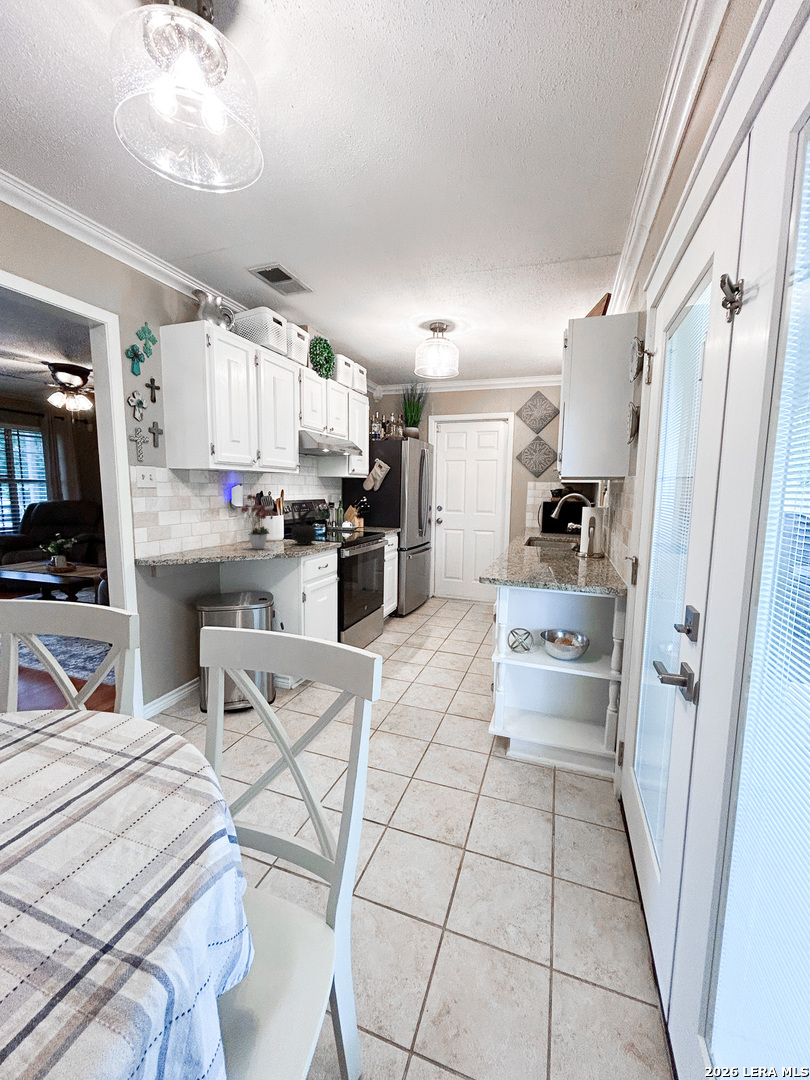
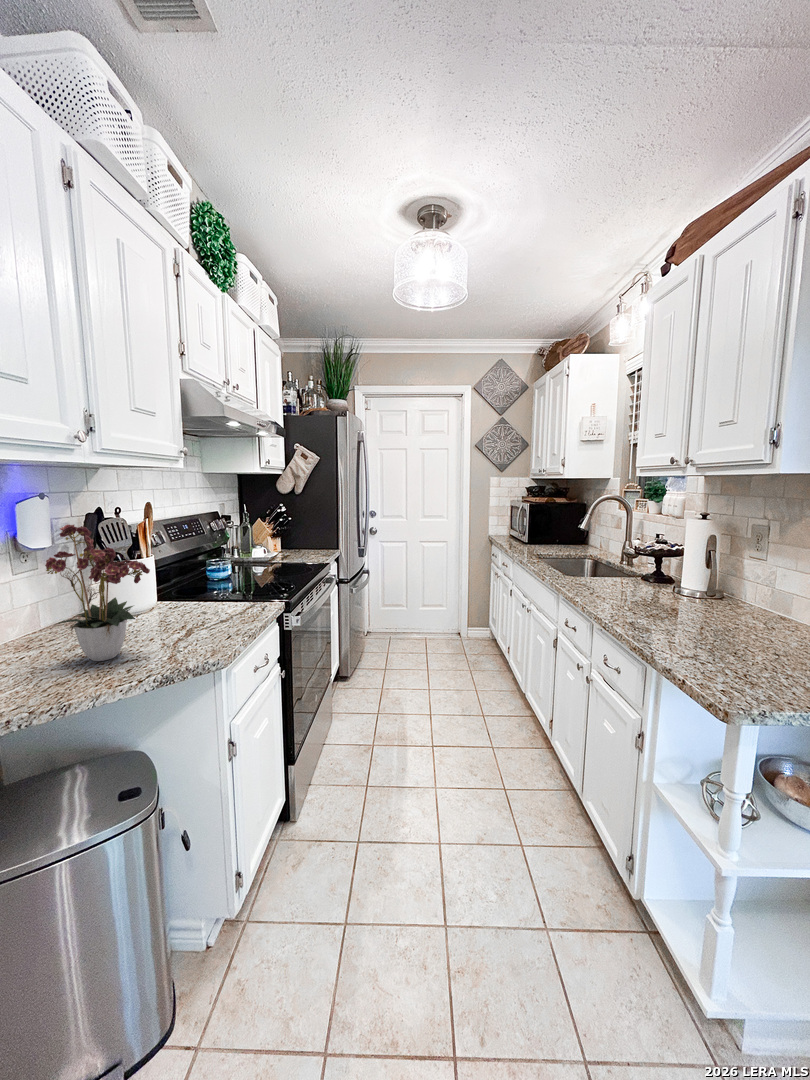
ceramic jug: present [291,503,316,545] -> none [178,532,240,622]

